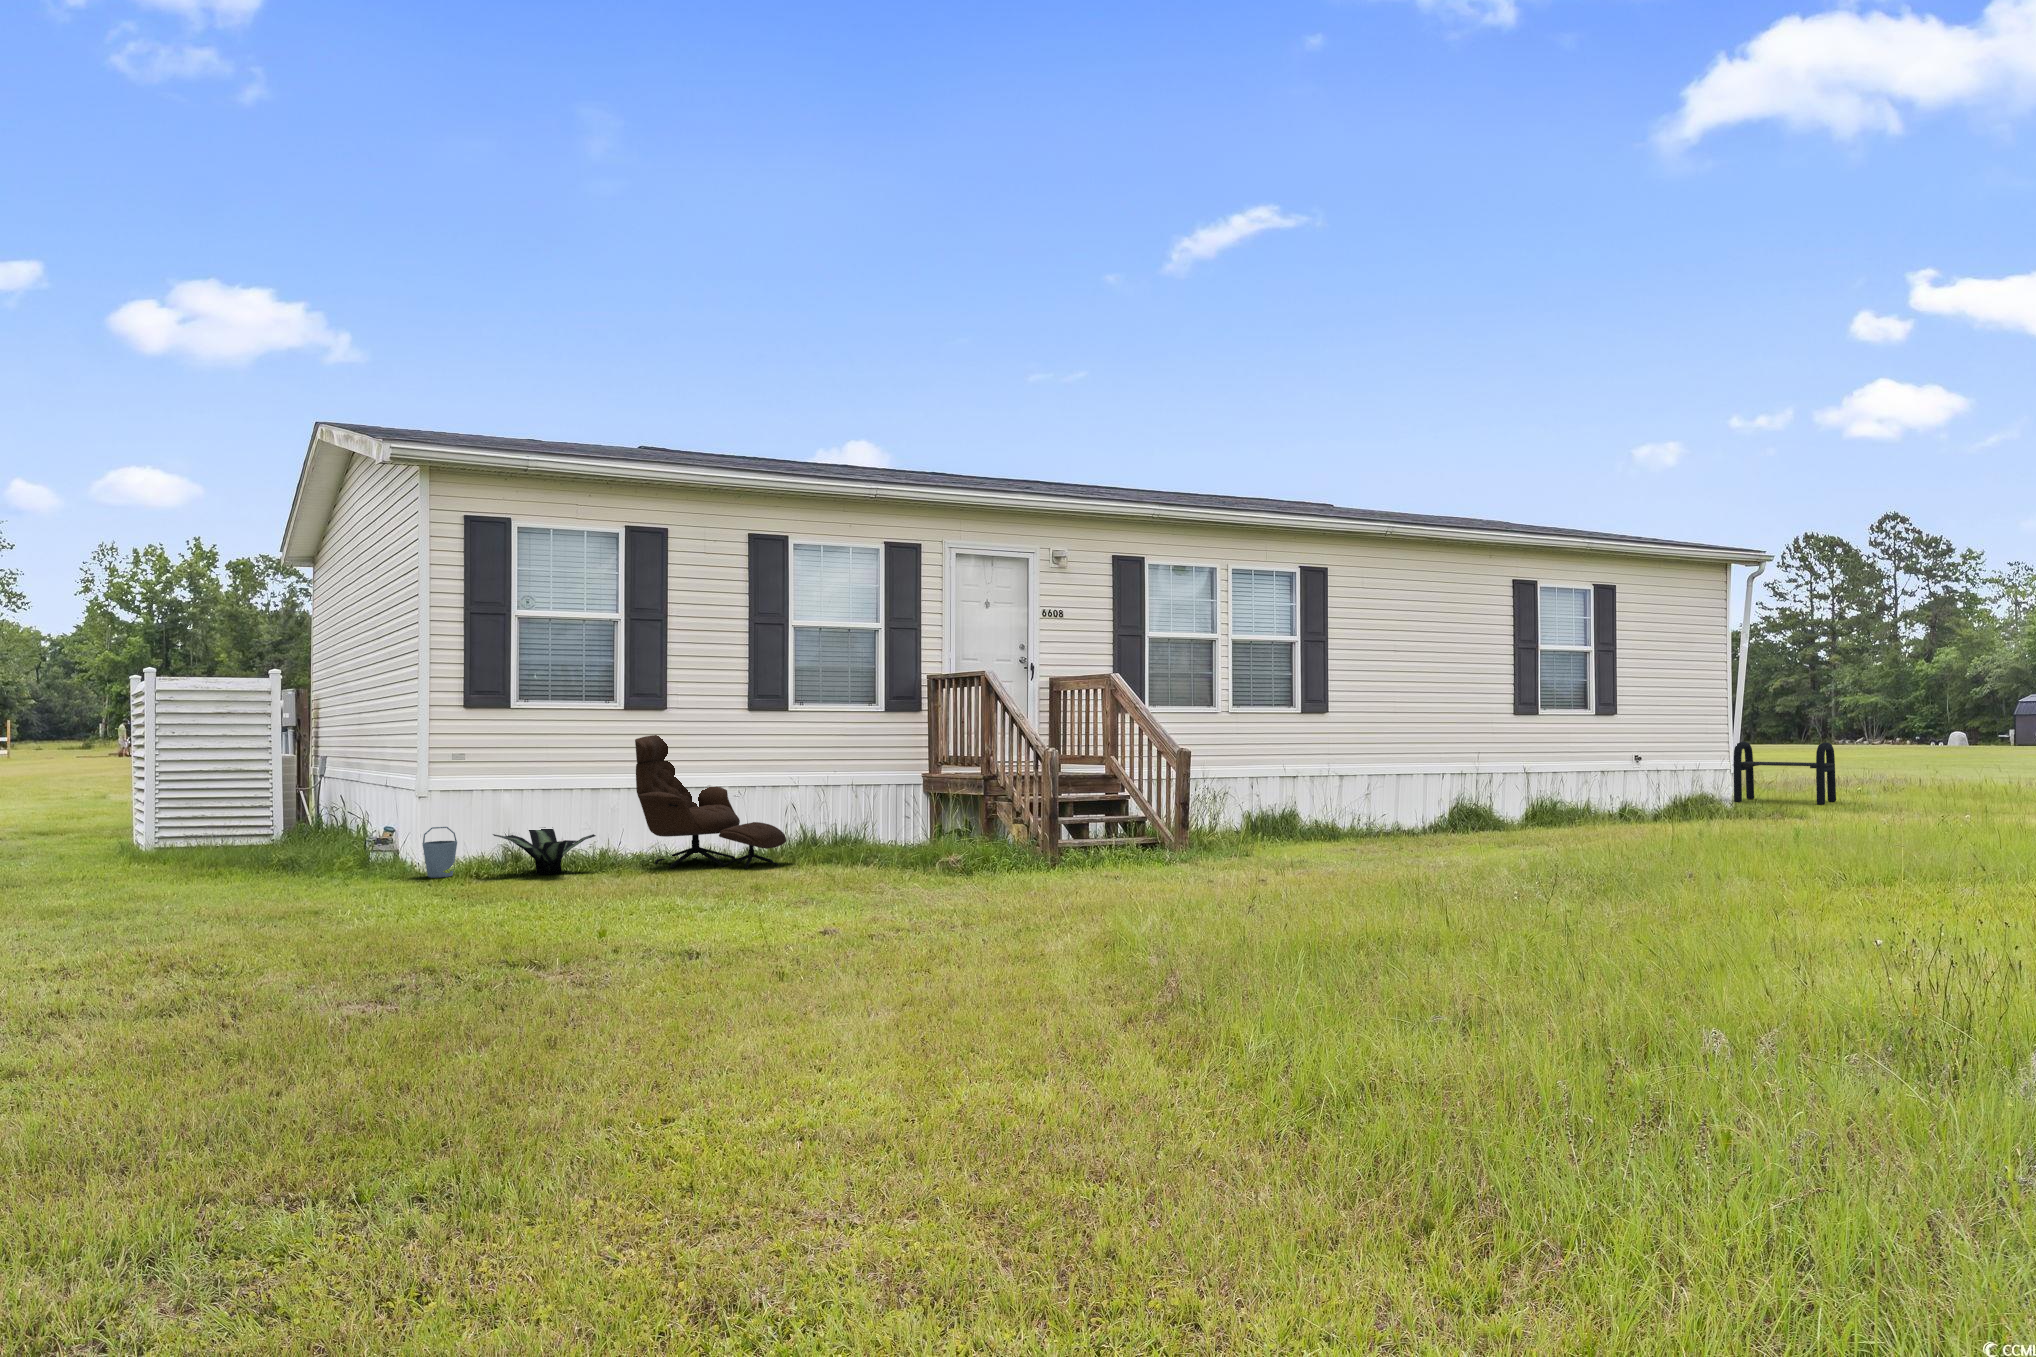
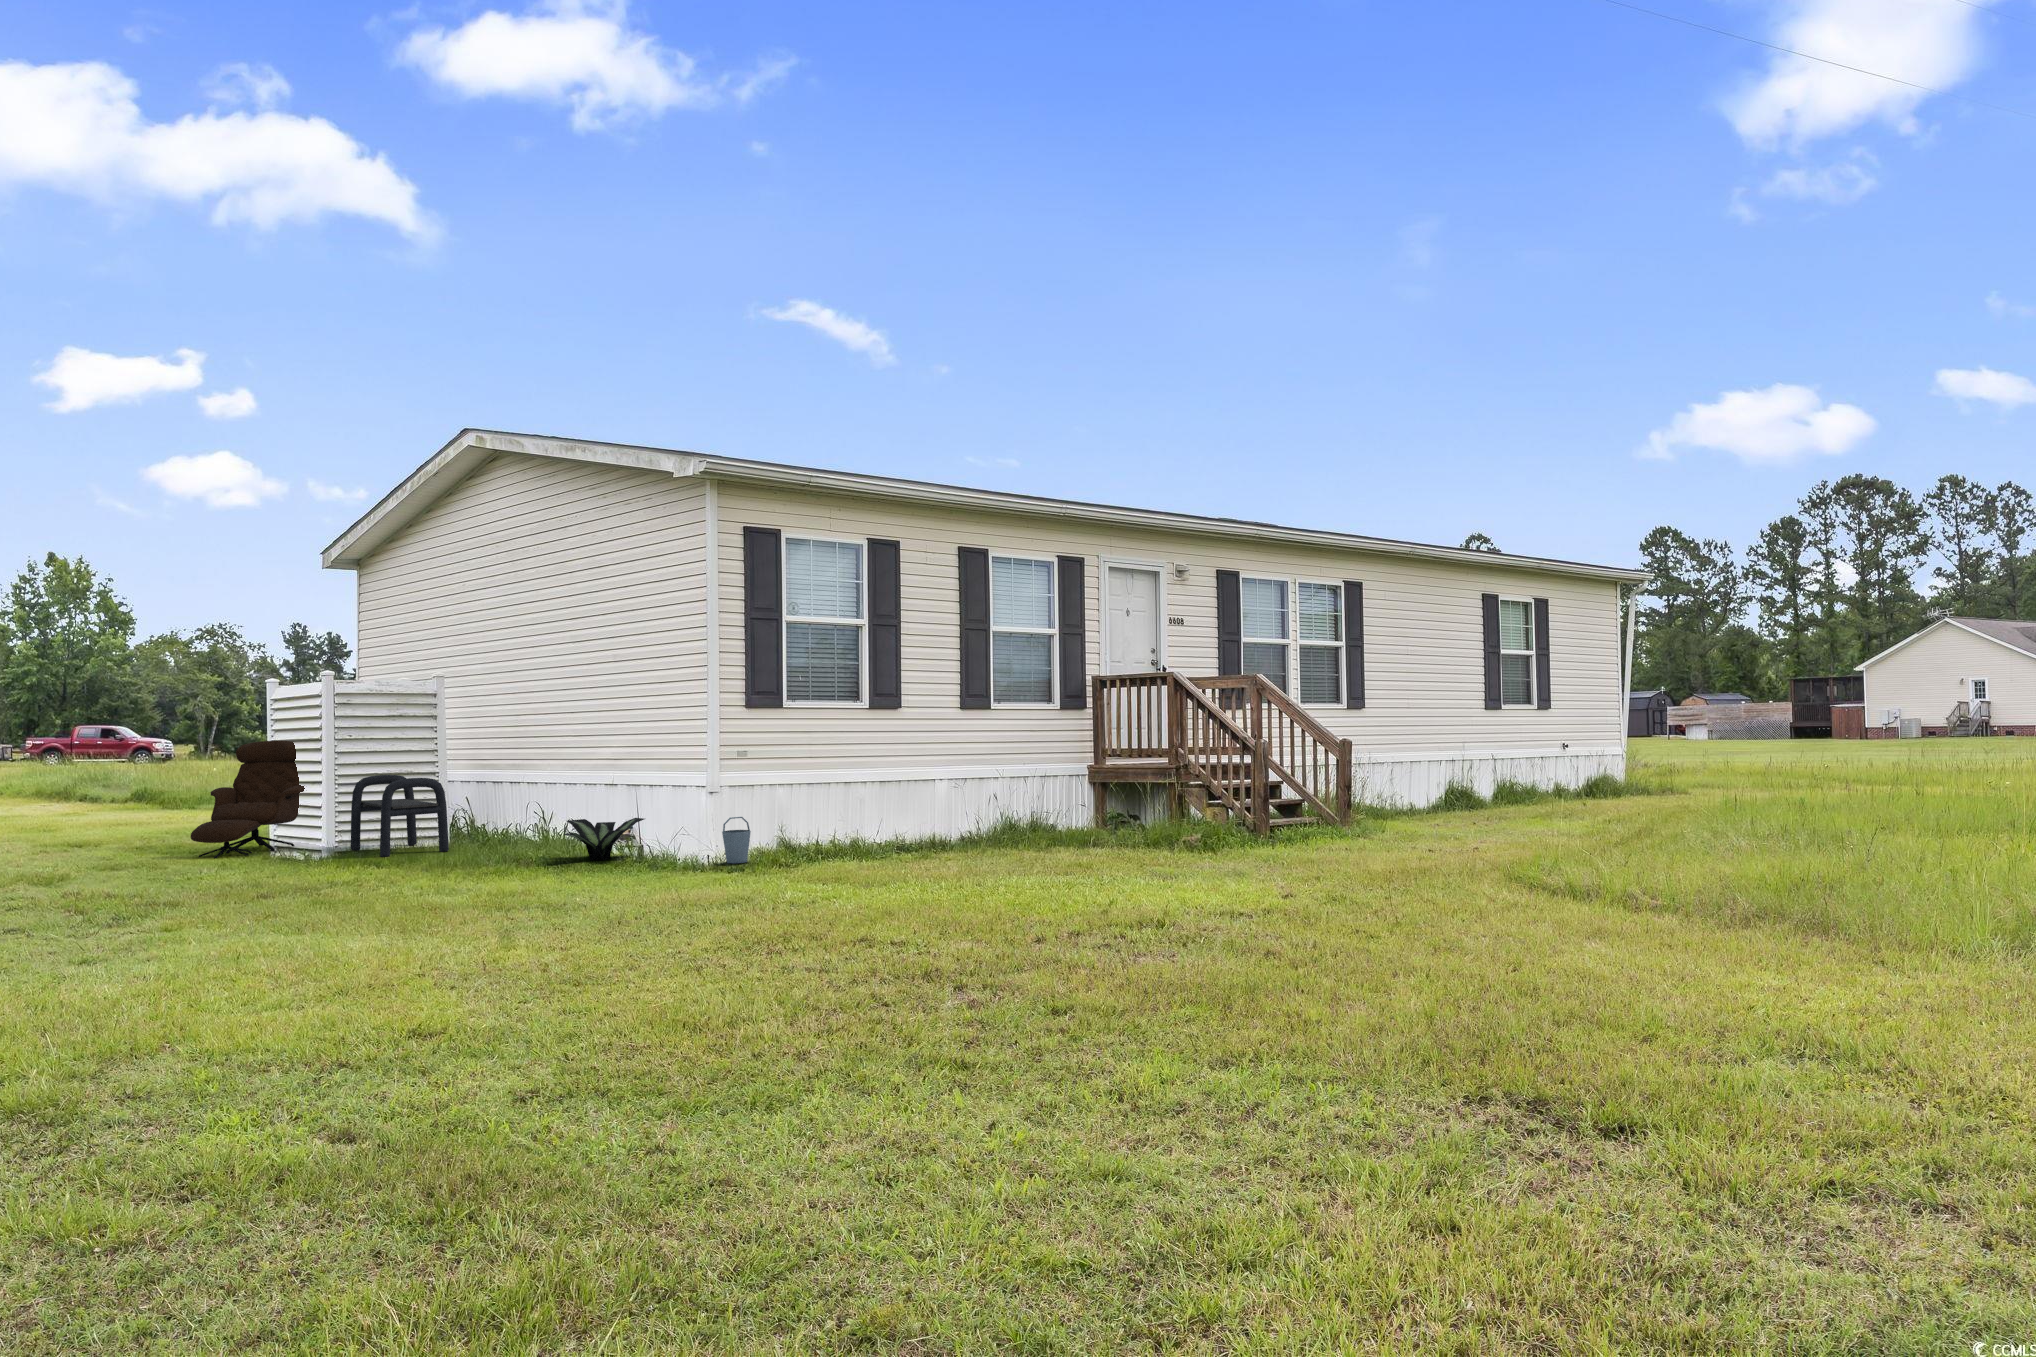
lounge chair: present [635,735,786,869] -> present [191,741,305,859]
bench: present [1733,742,1836,805] -> present [351,775,449,857]
potted plant: present [493,827,596,875] -> present [564,818,644,860]

